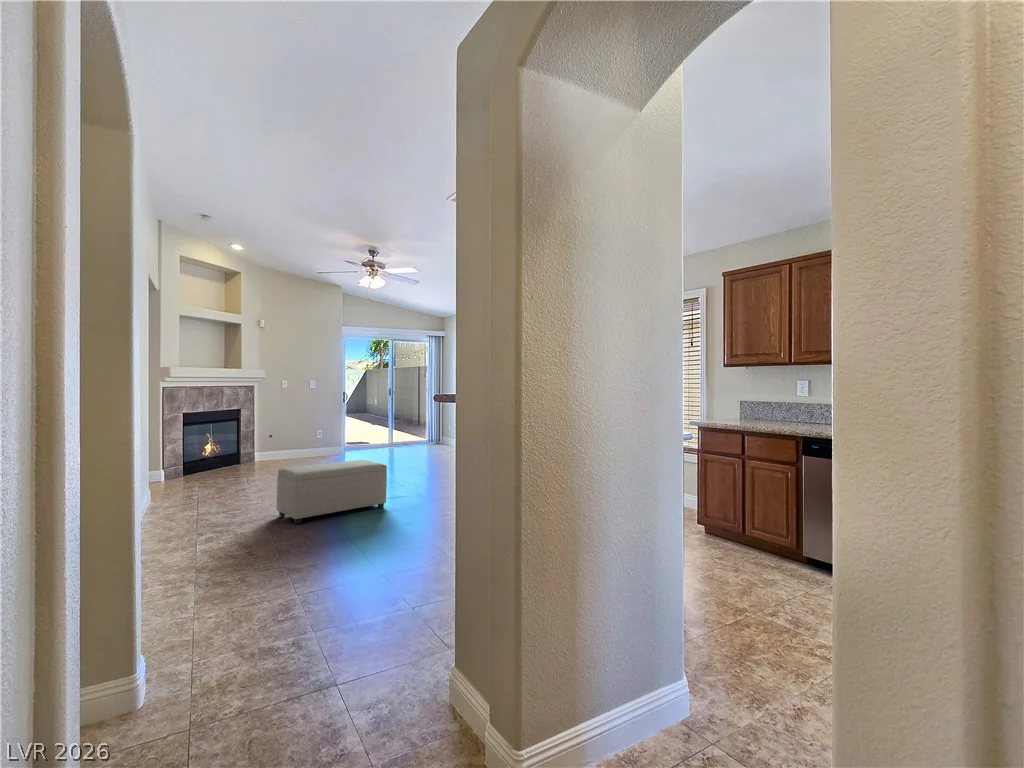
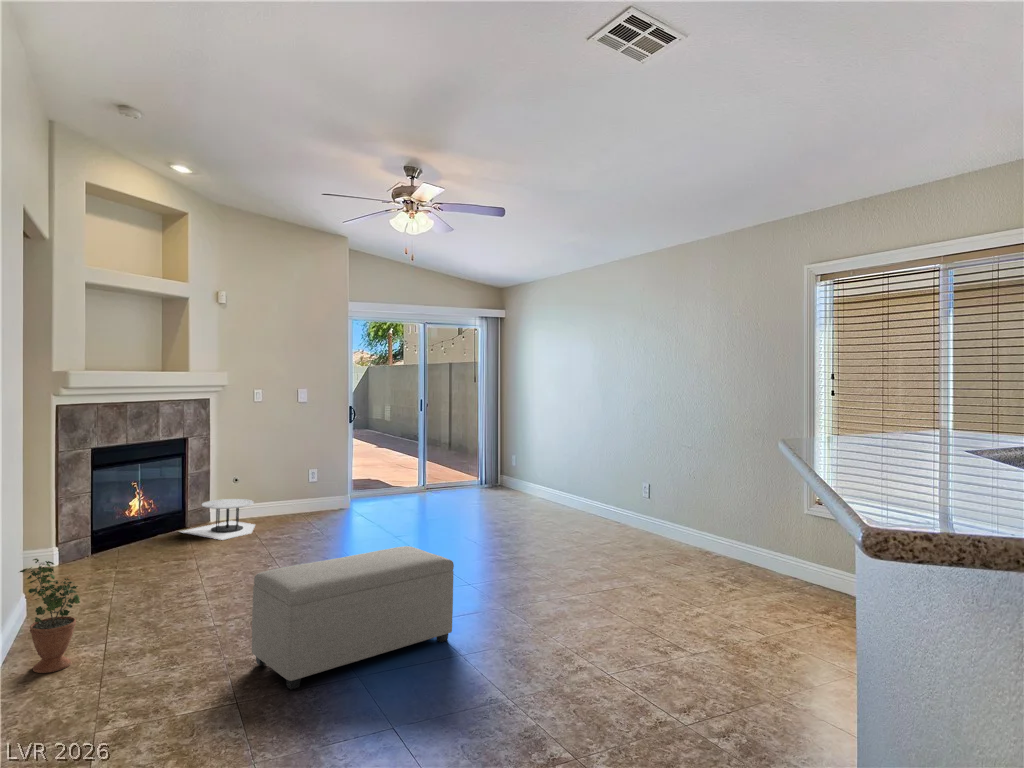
side table: none [235,447,295,469] -> present [180,499,255,540]
potted plant: none [152,461,185,520] -> present [20,558,80,673]

